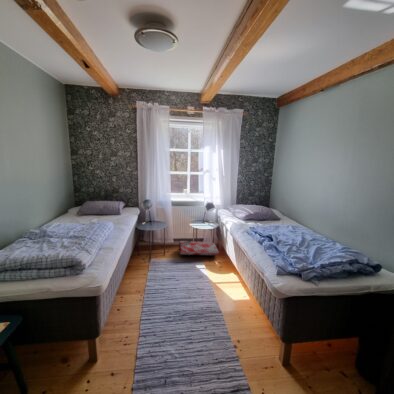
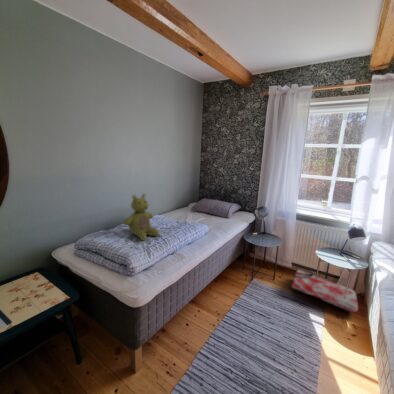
stuffed bear: none [38,201,79,247] -> present [124,194,159,240]

